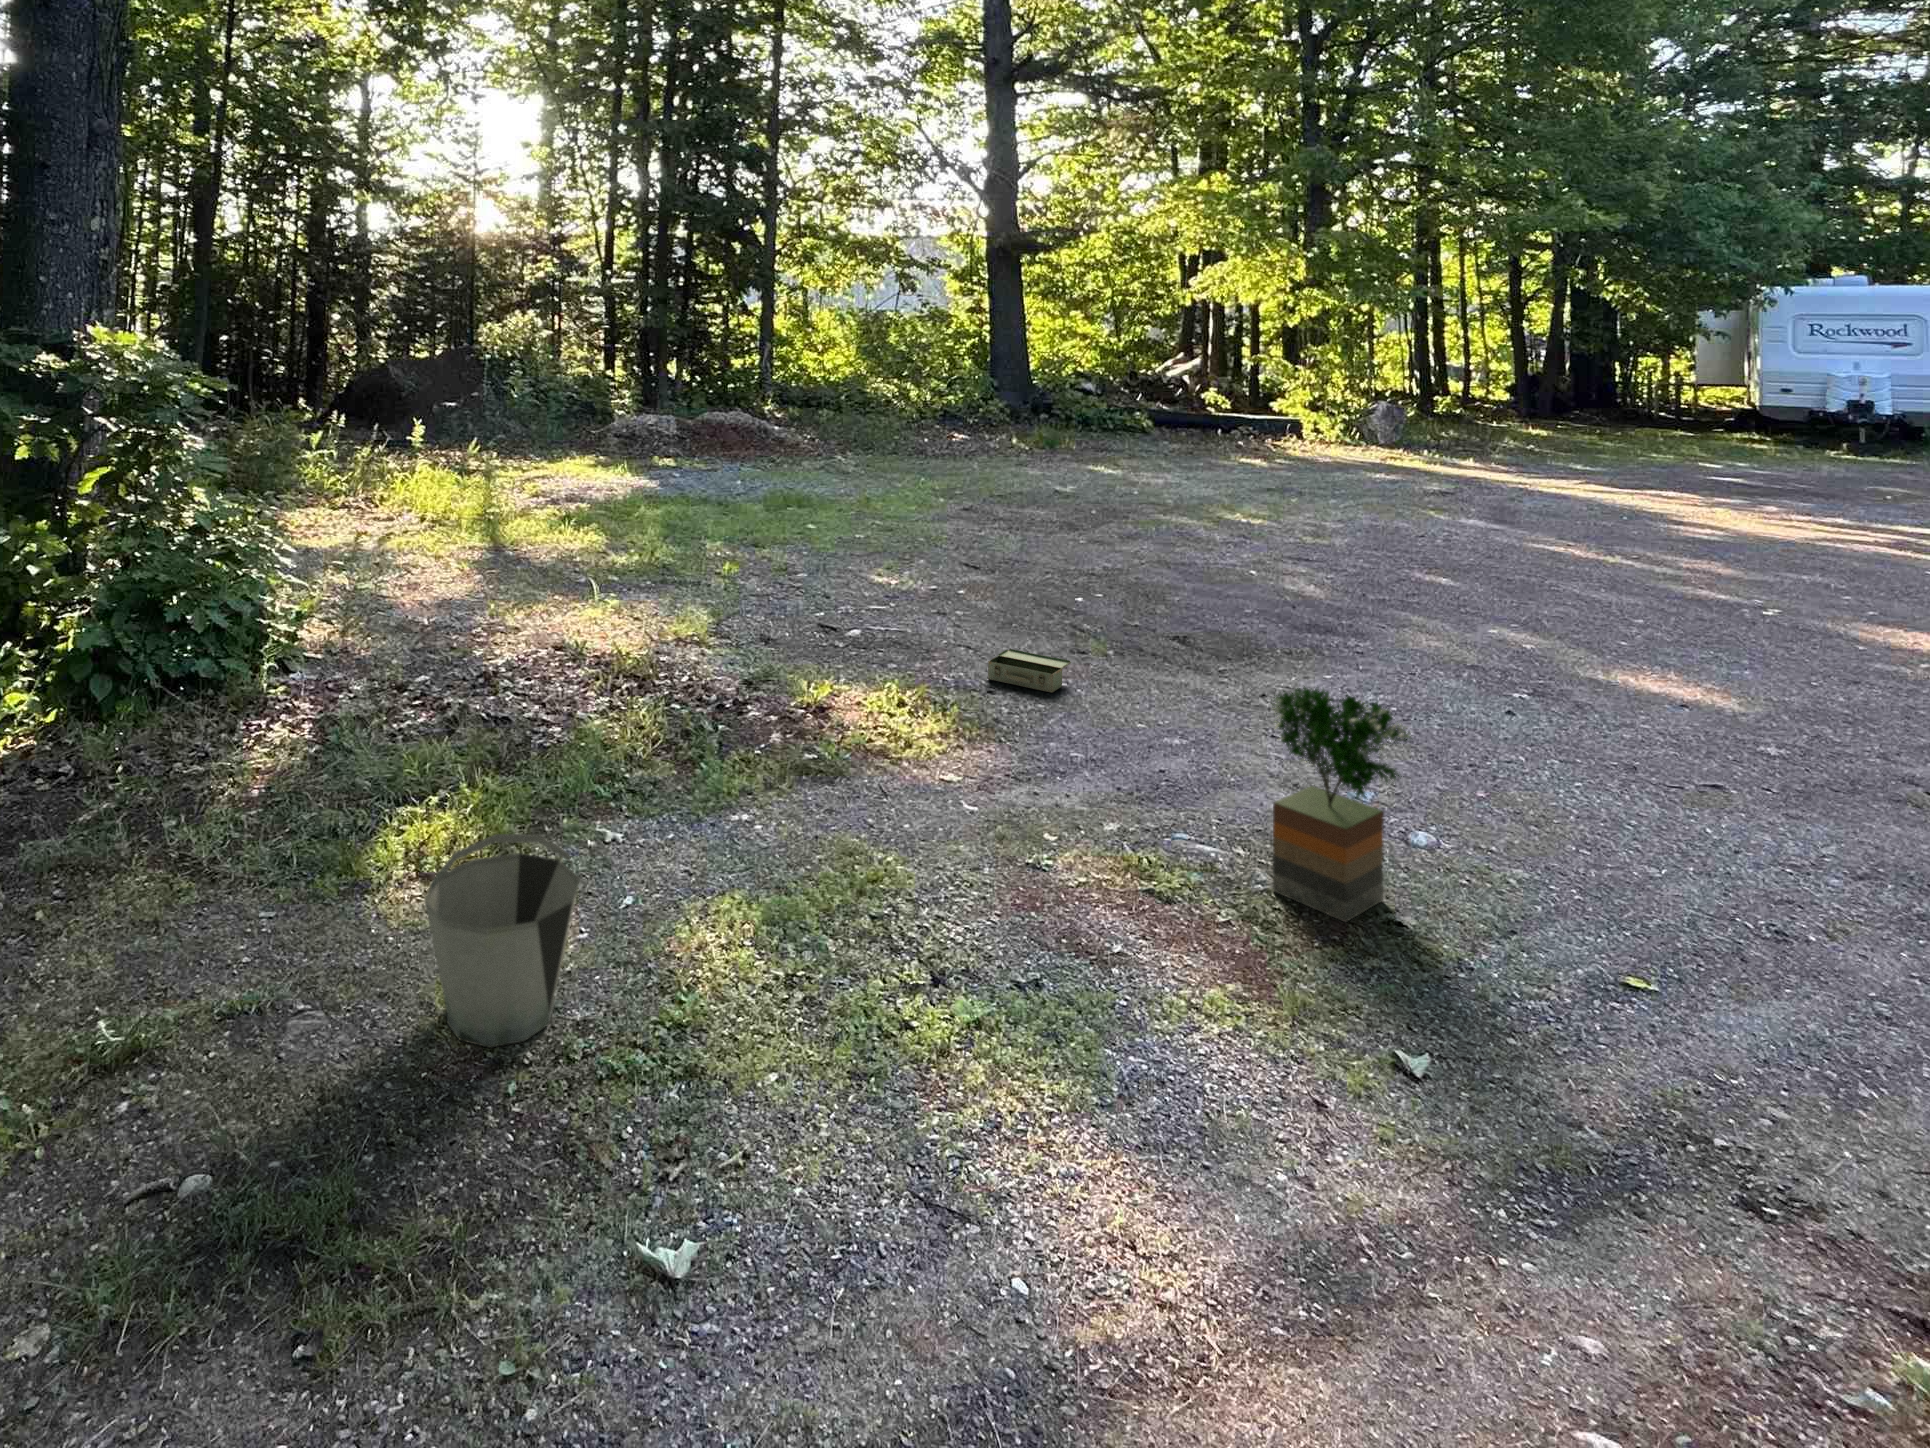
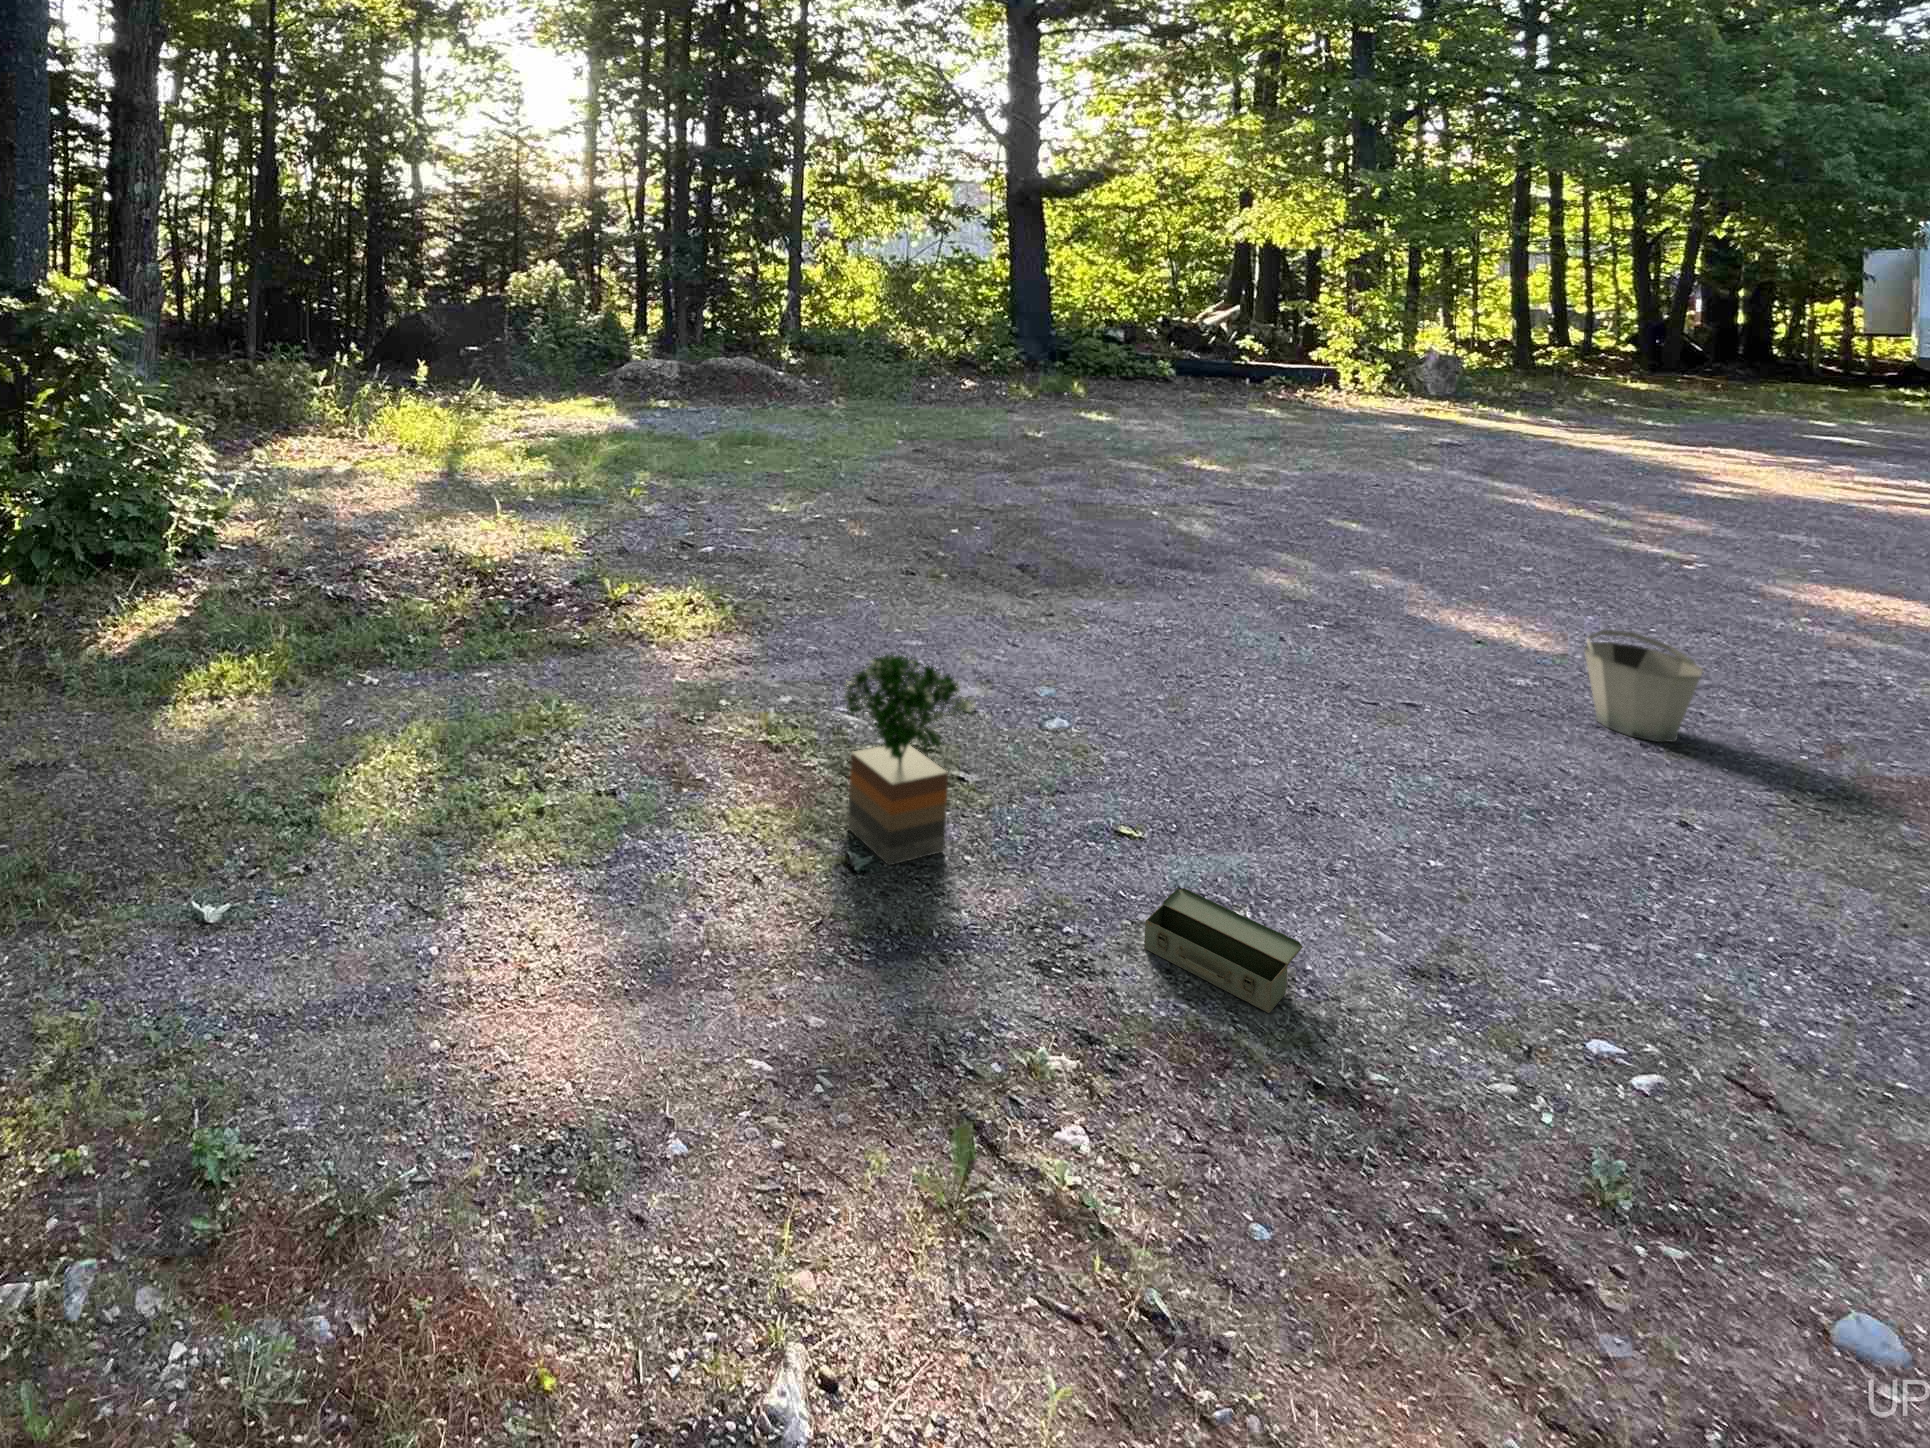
toolbox: present [988,649,1071,693] -> present [1144,888,1303,1013]
bucket: present [425,834,580,1047] -> present [1584,630,1703,742]

